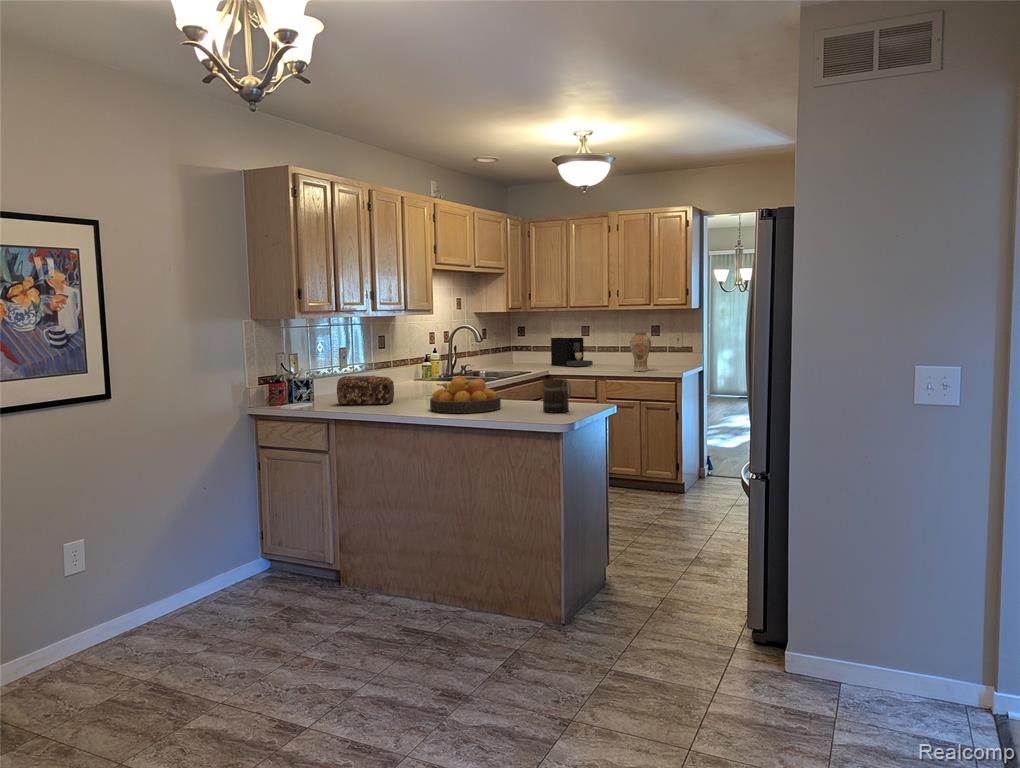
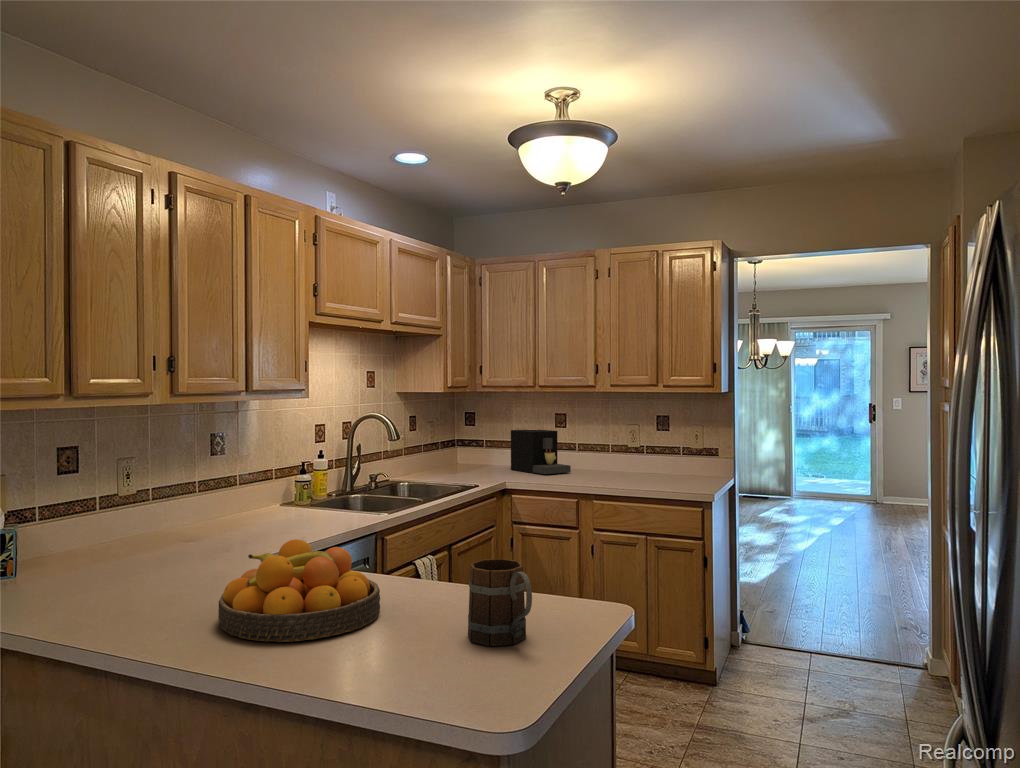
vase: present [630,331,651,371] -> none [628,426,661,487]
bread loaf: present [337,376,394,405] -> none [51,526,184,590]

